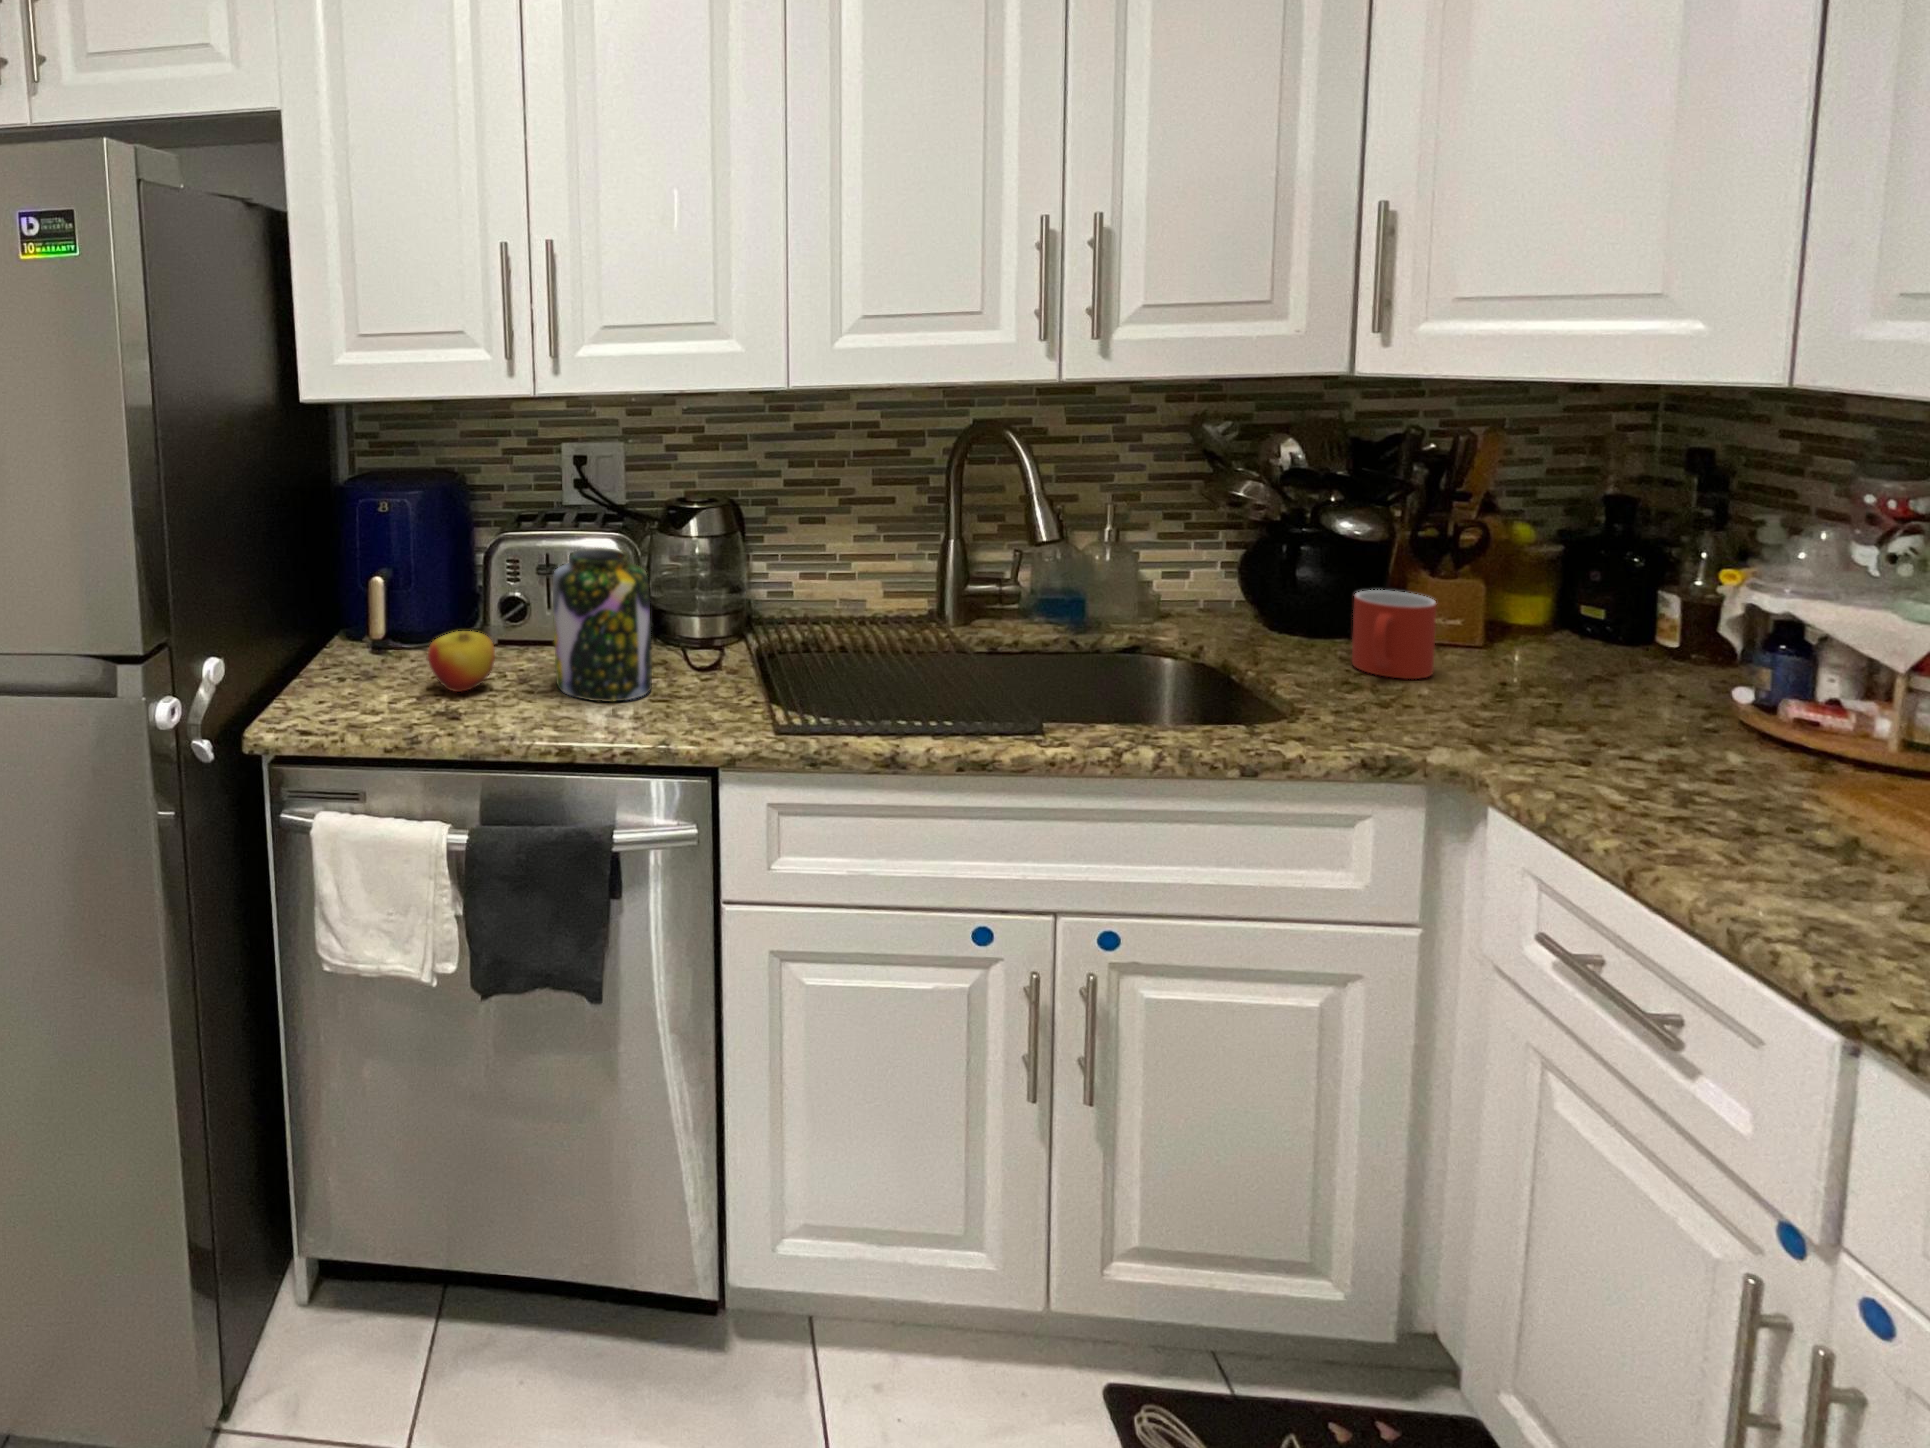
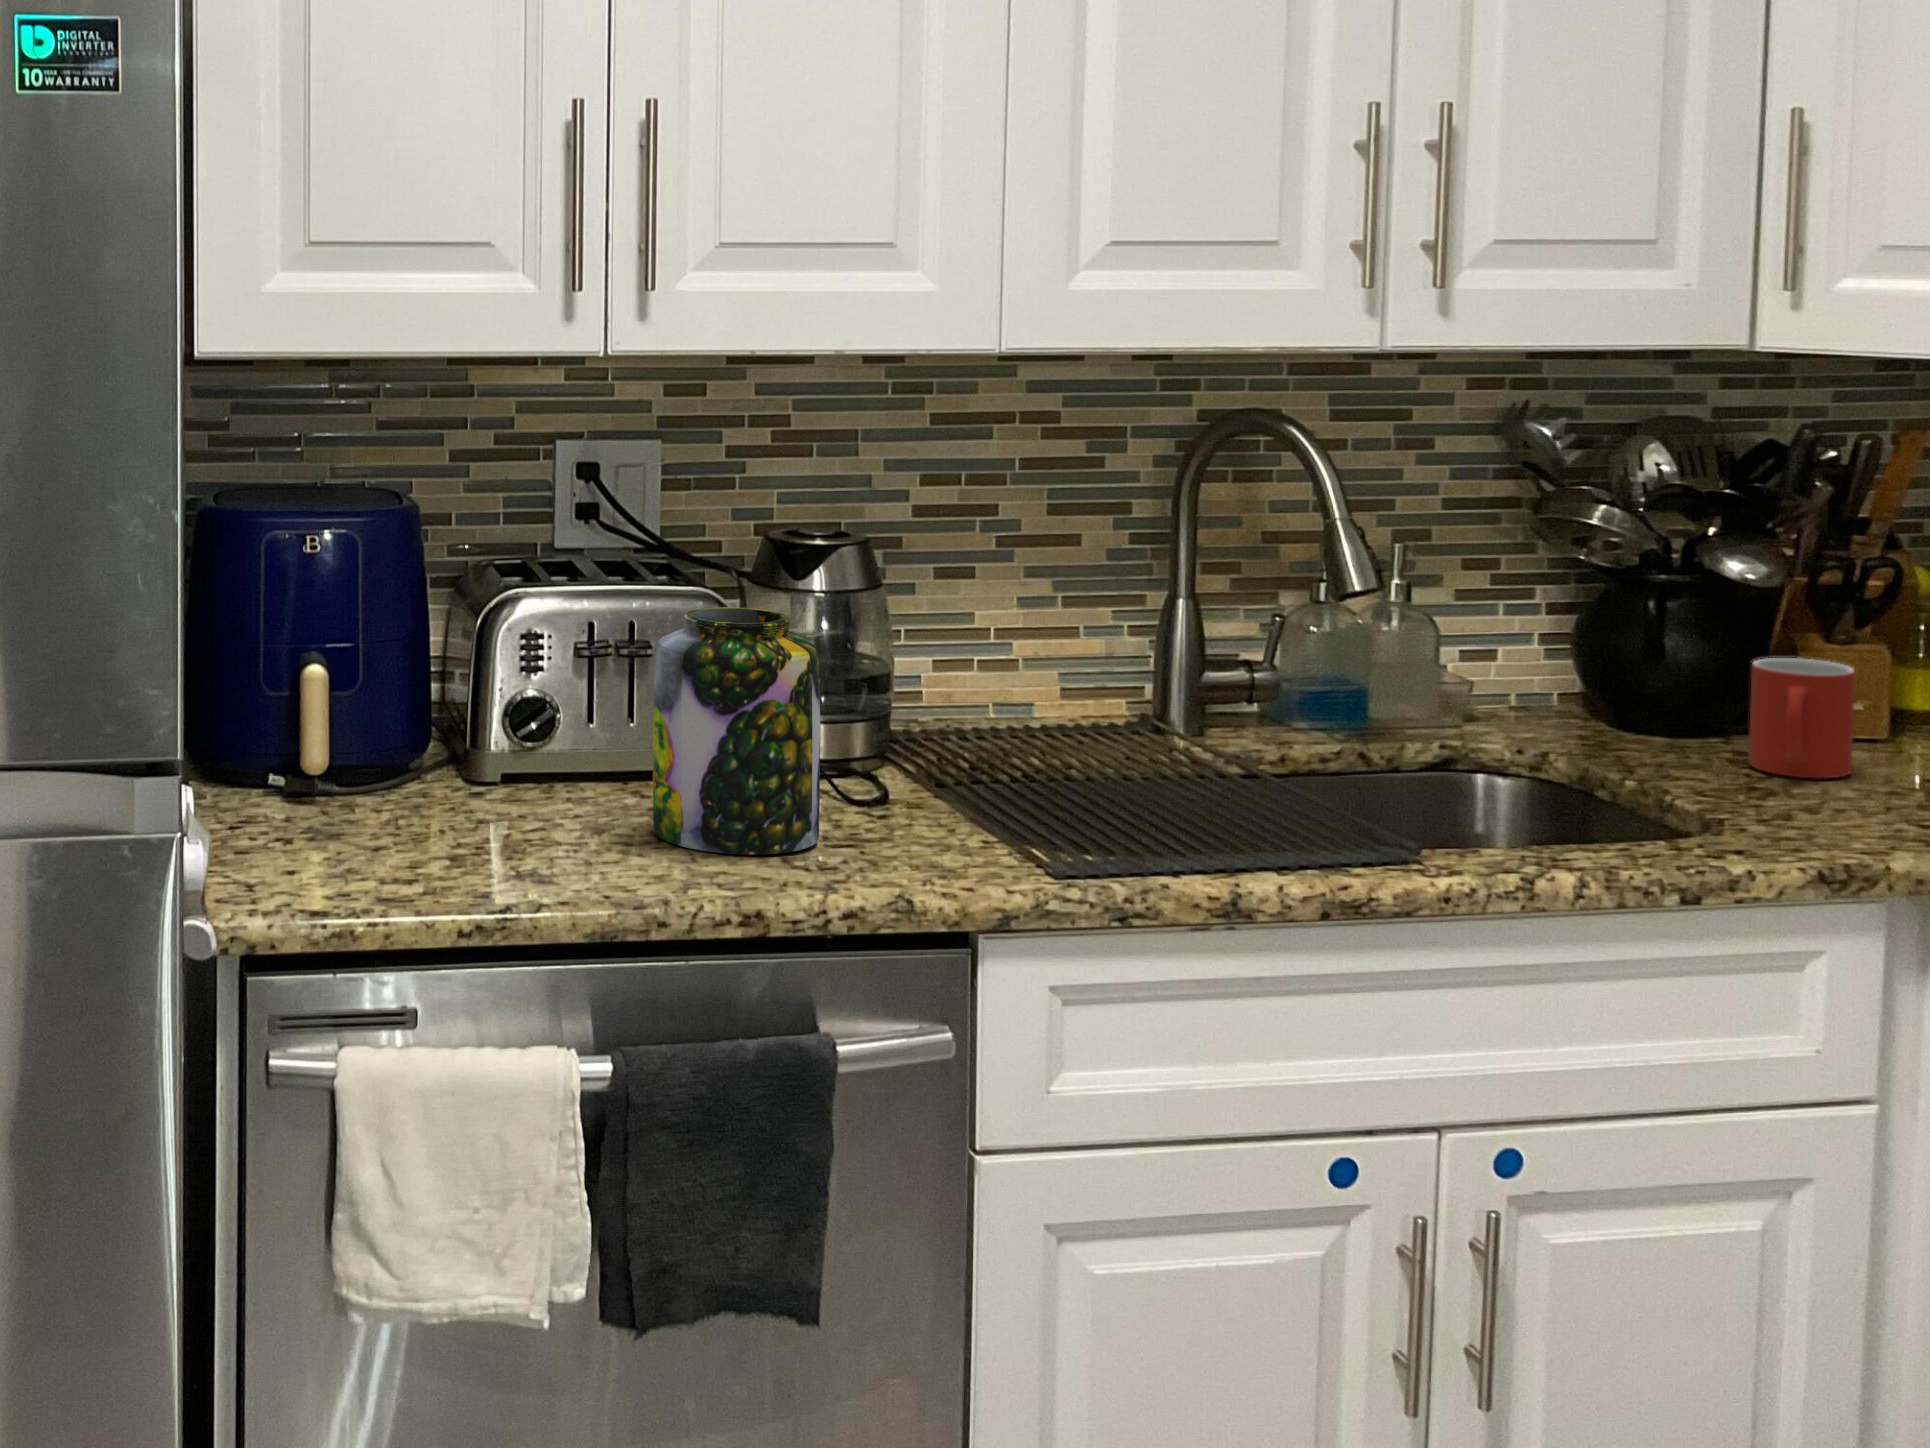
apple: present [428,631,495,692] -> none [454,751,567,852]

